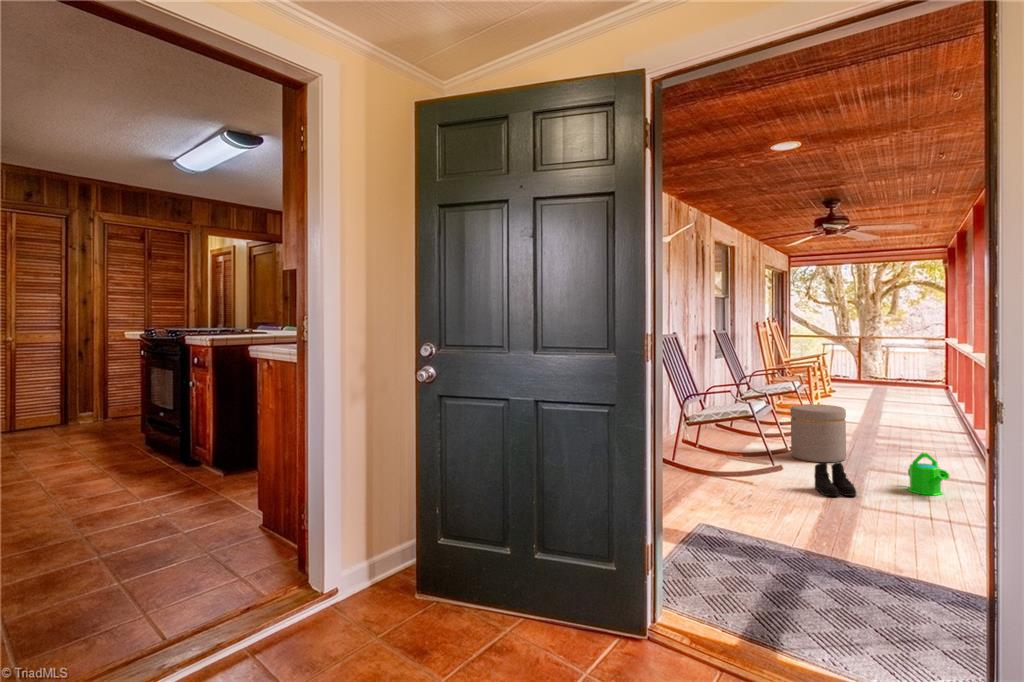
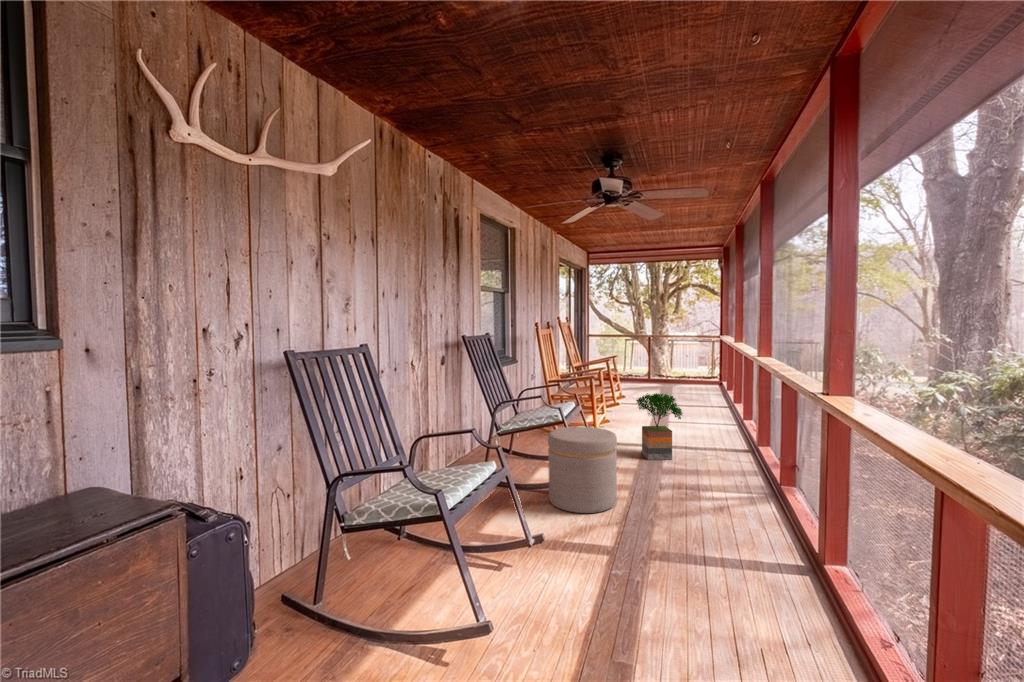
potted tree: none [855,384,901,440] -> present [636,393,682,460]
watering can: present [908,453,949,495] -> none [692,527,756,601]
boots: present [814,463,856,496] -> none [553,548,615,622]

